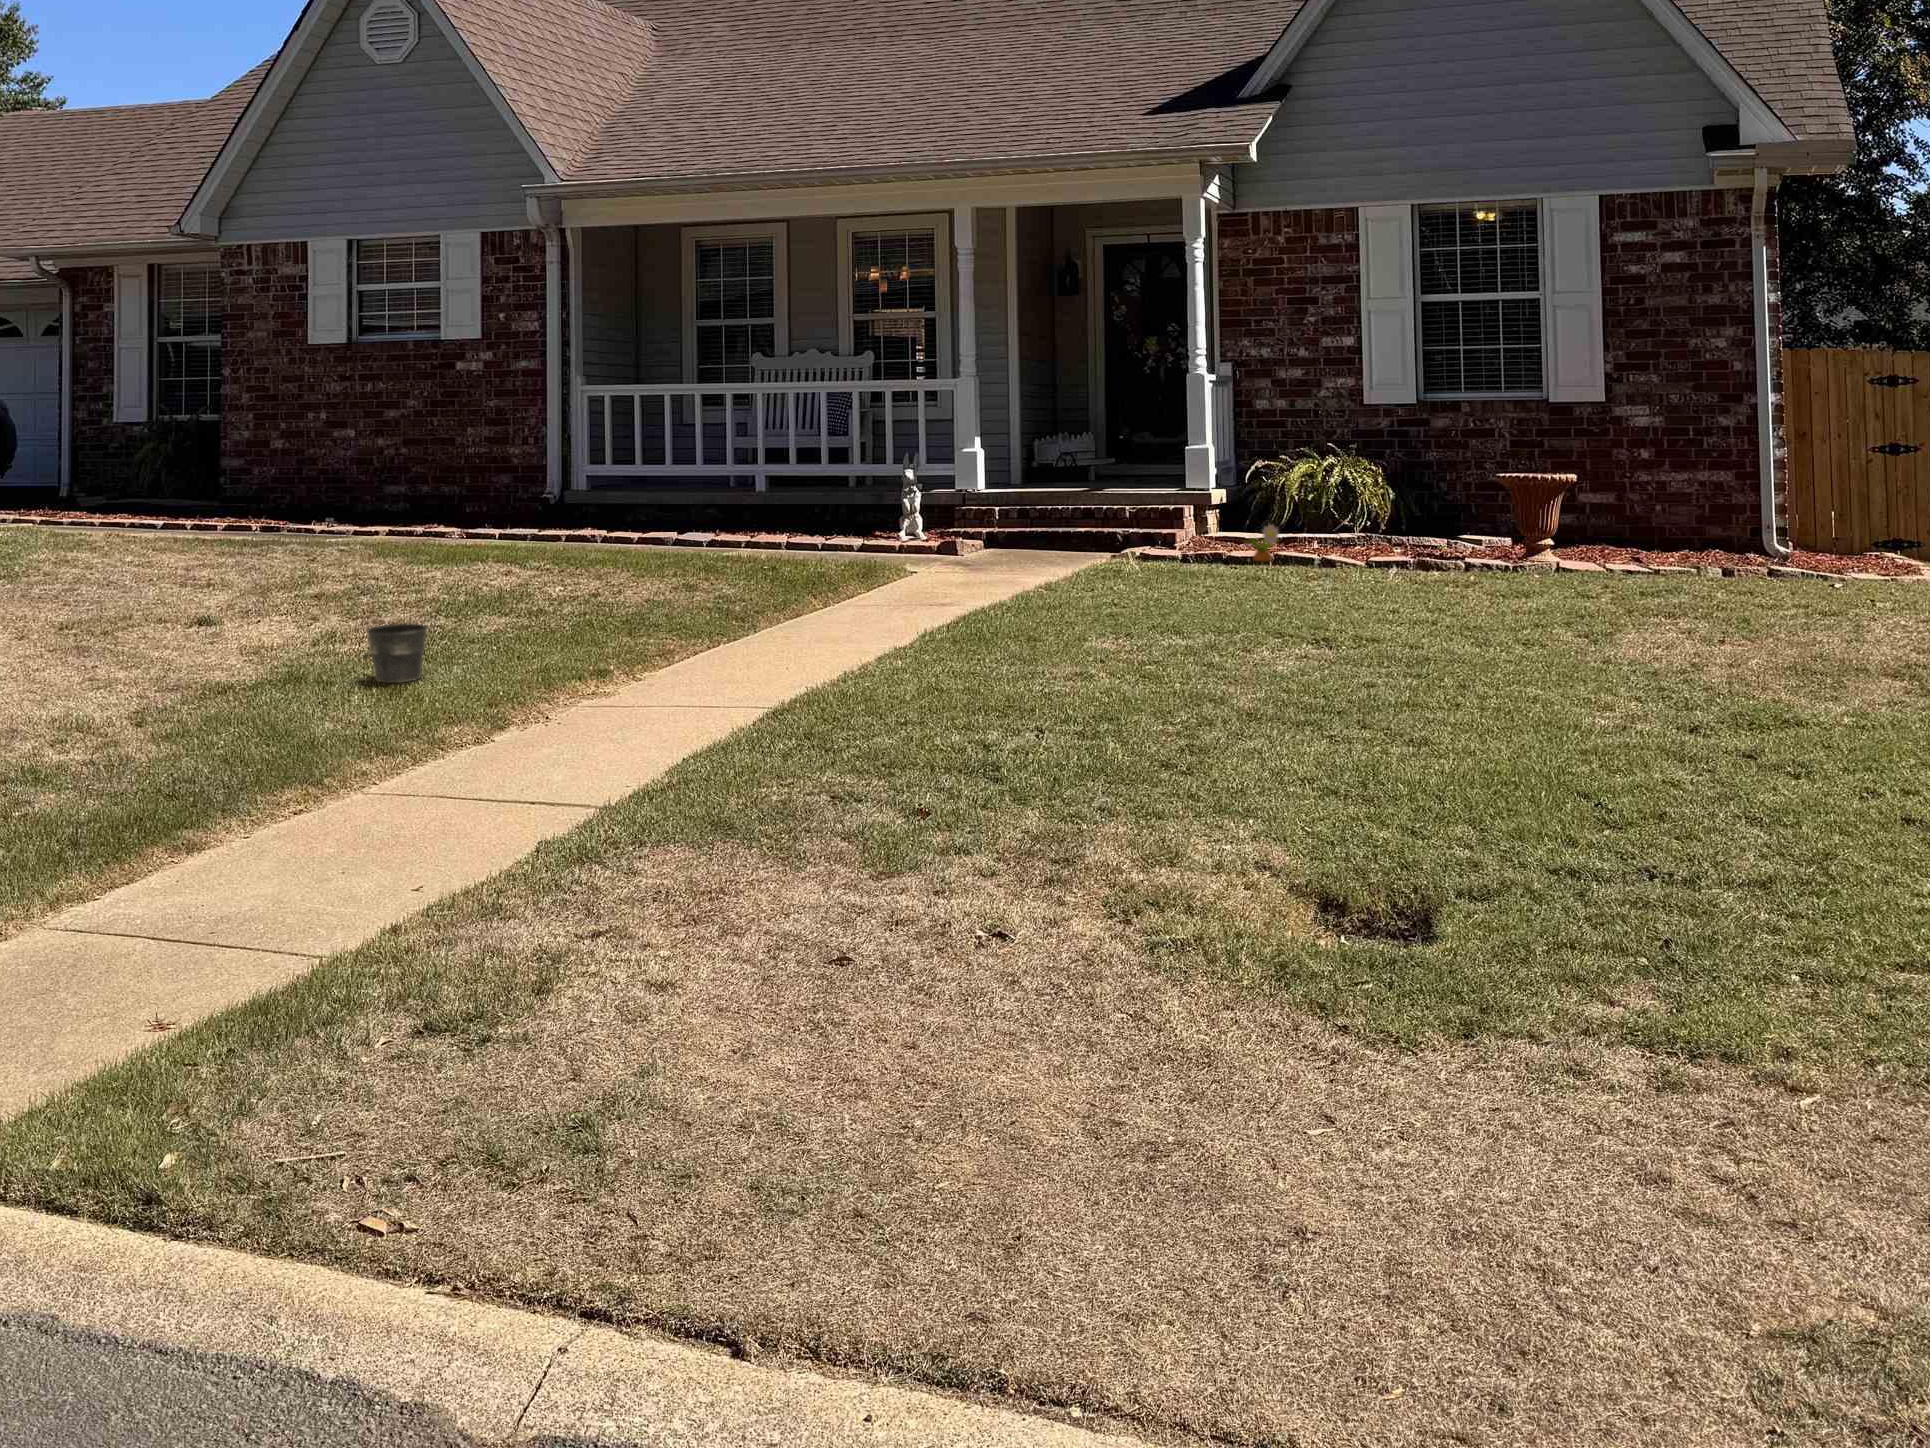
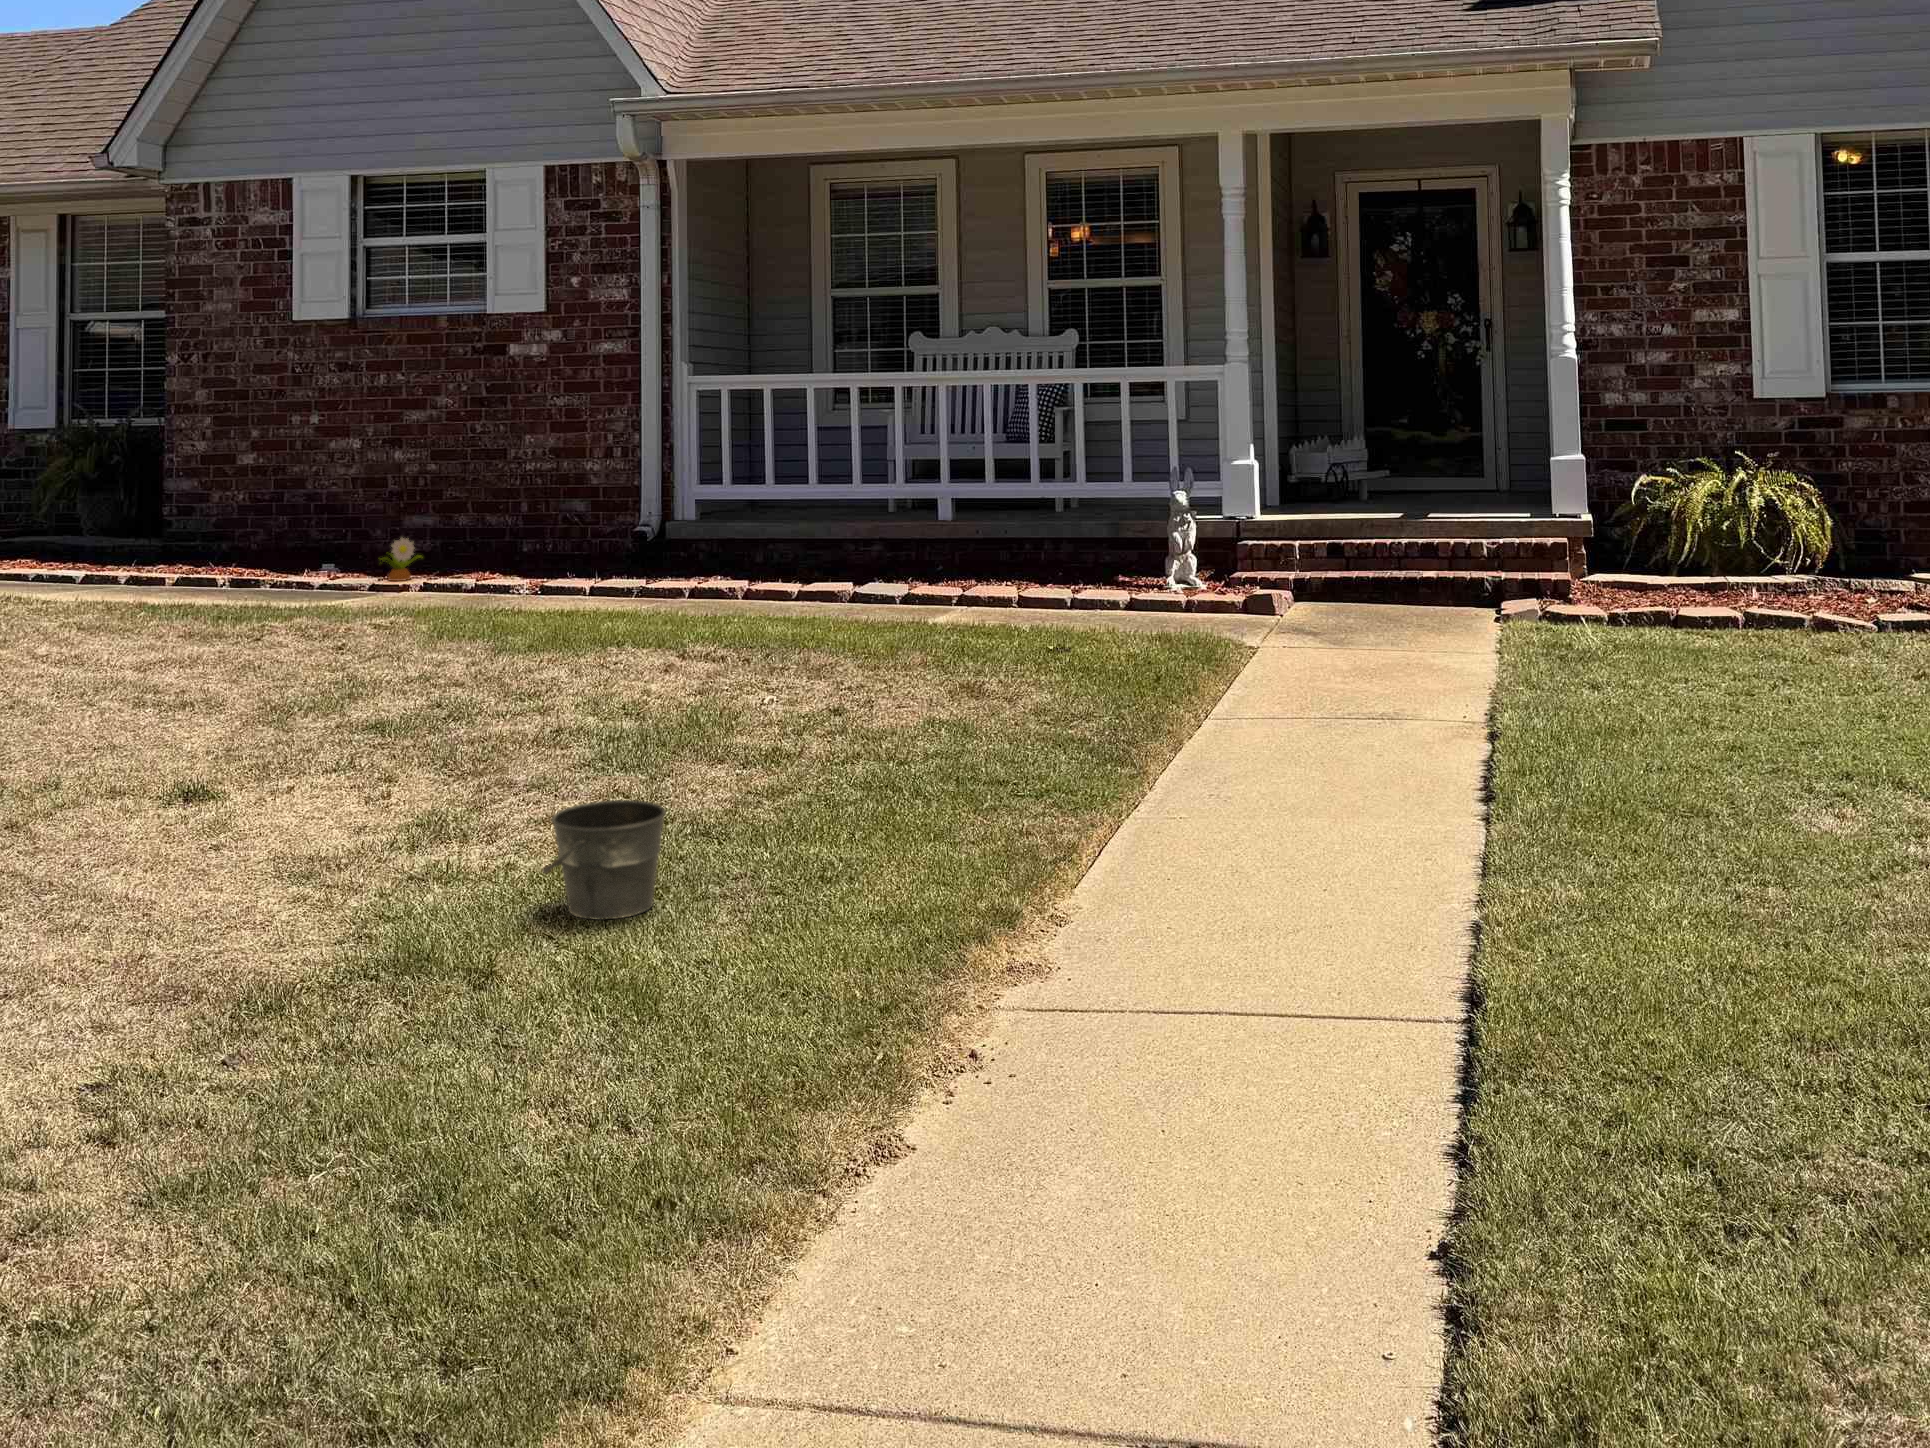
decorative plant: present [1249,525,1278,561] -> present [382,538,423,581]

